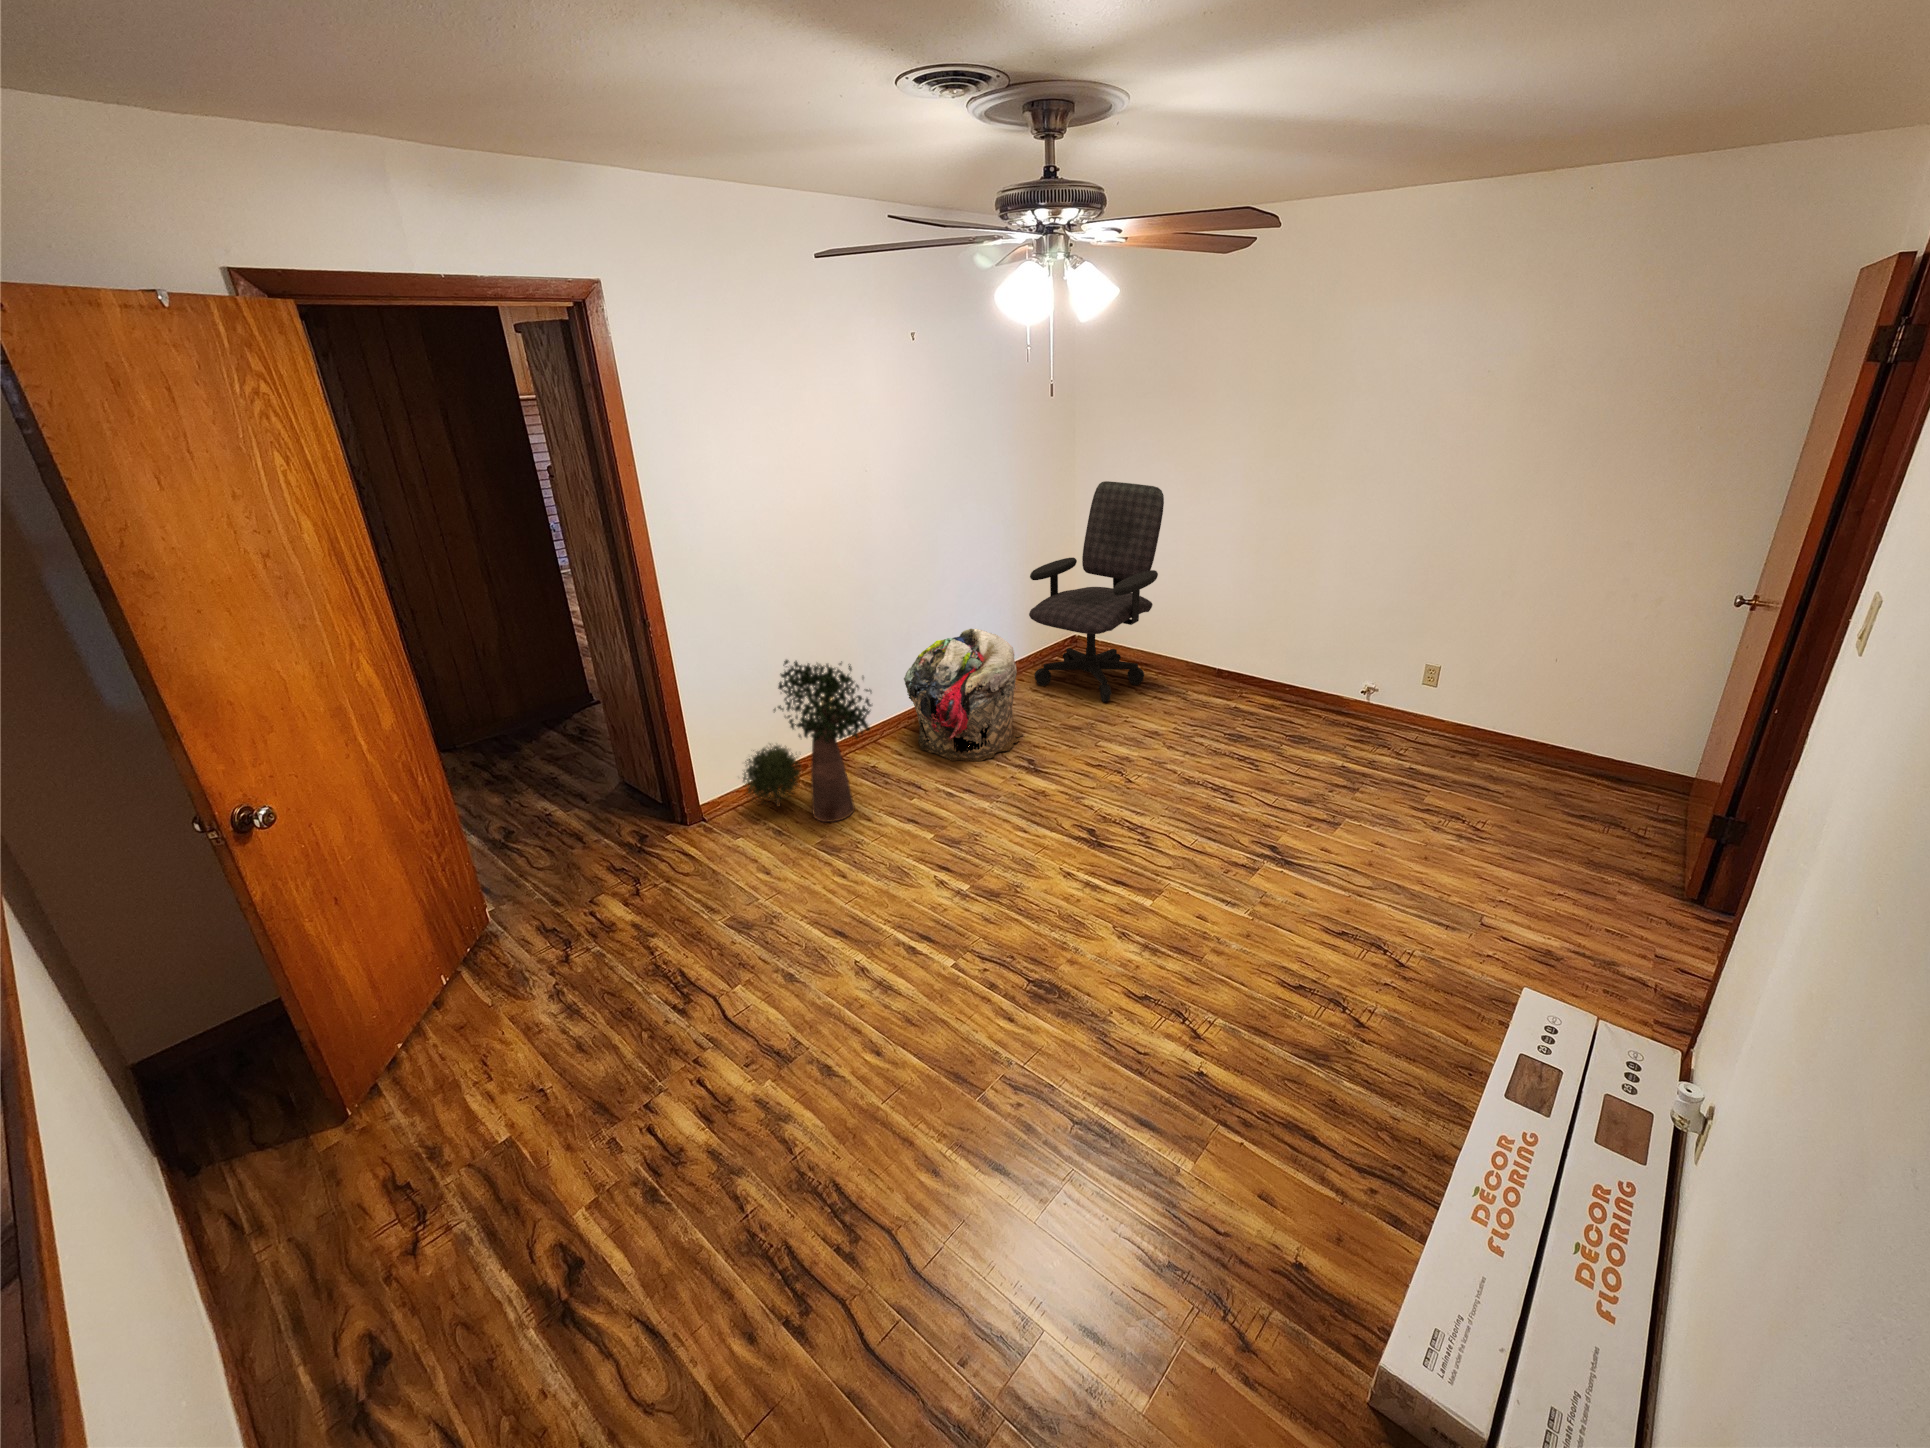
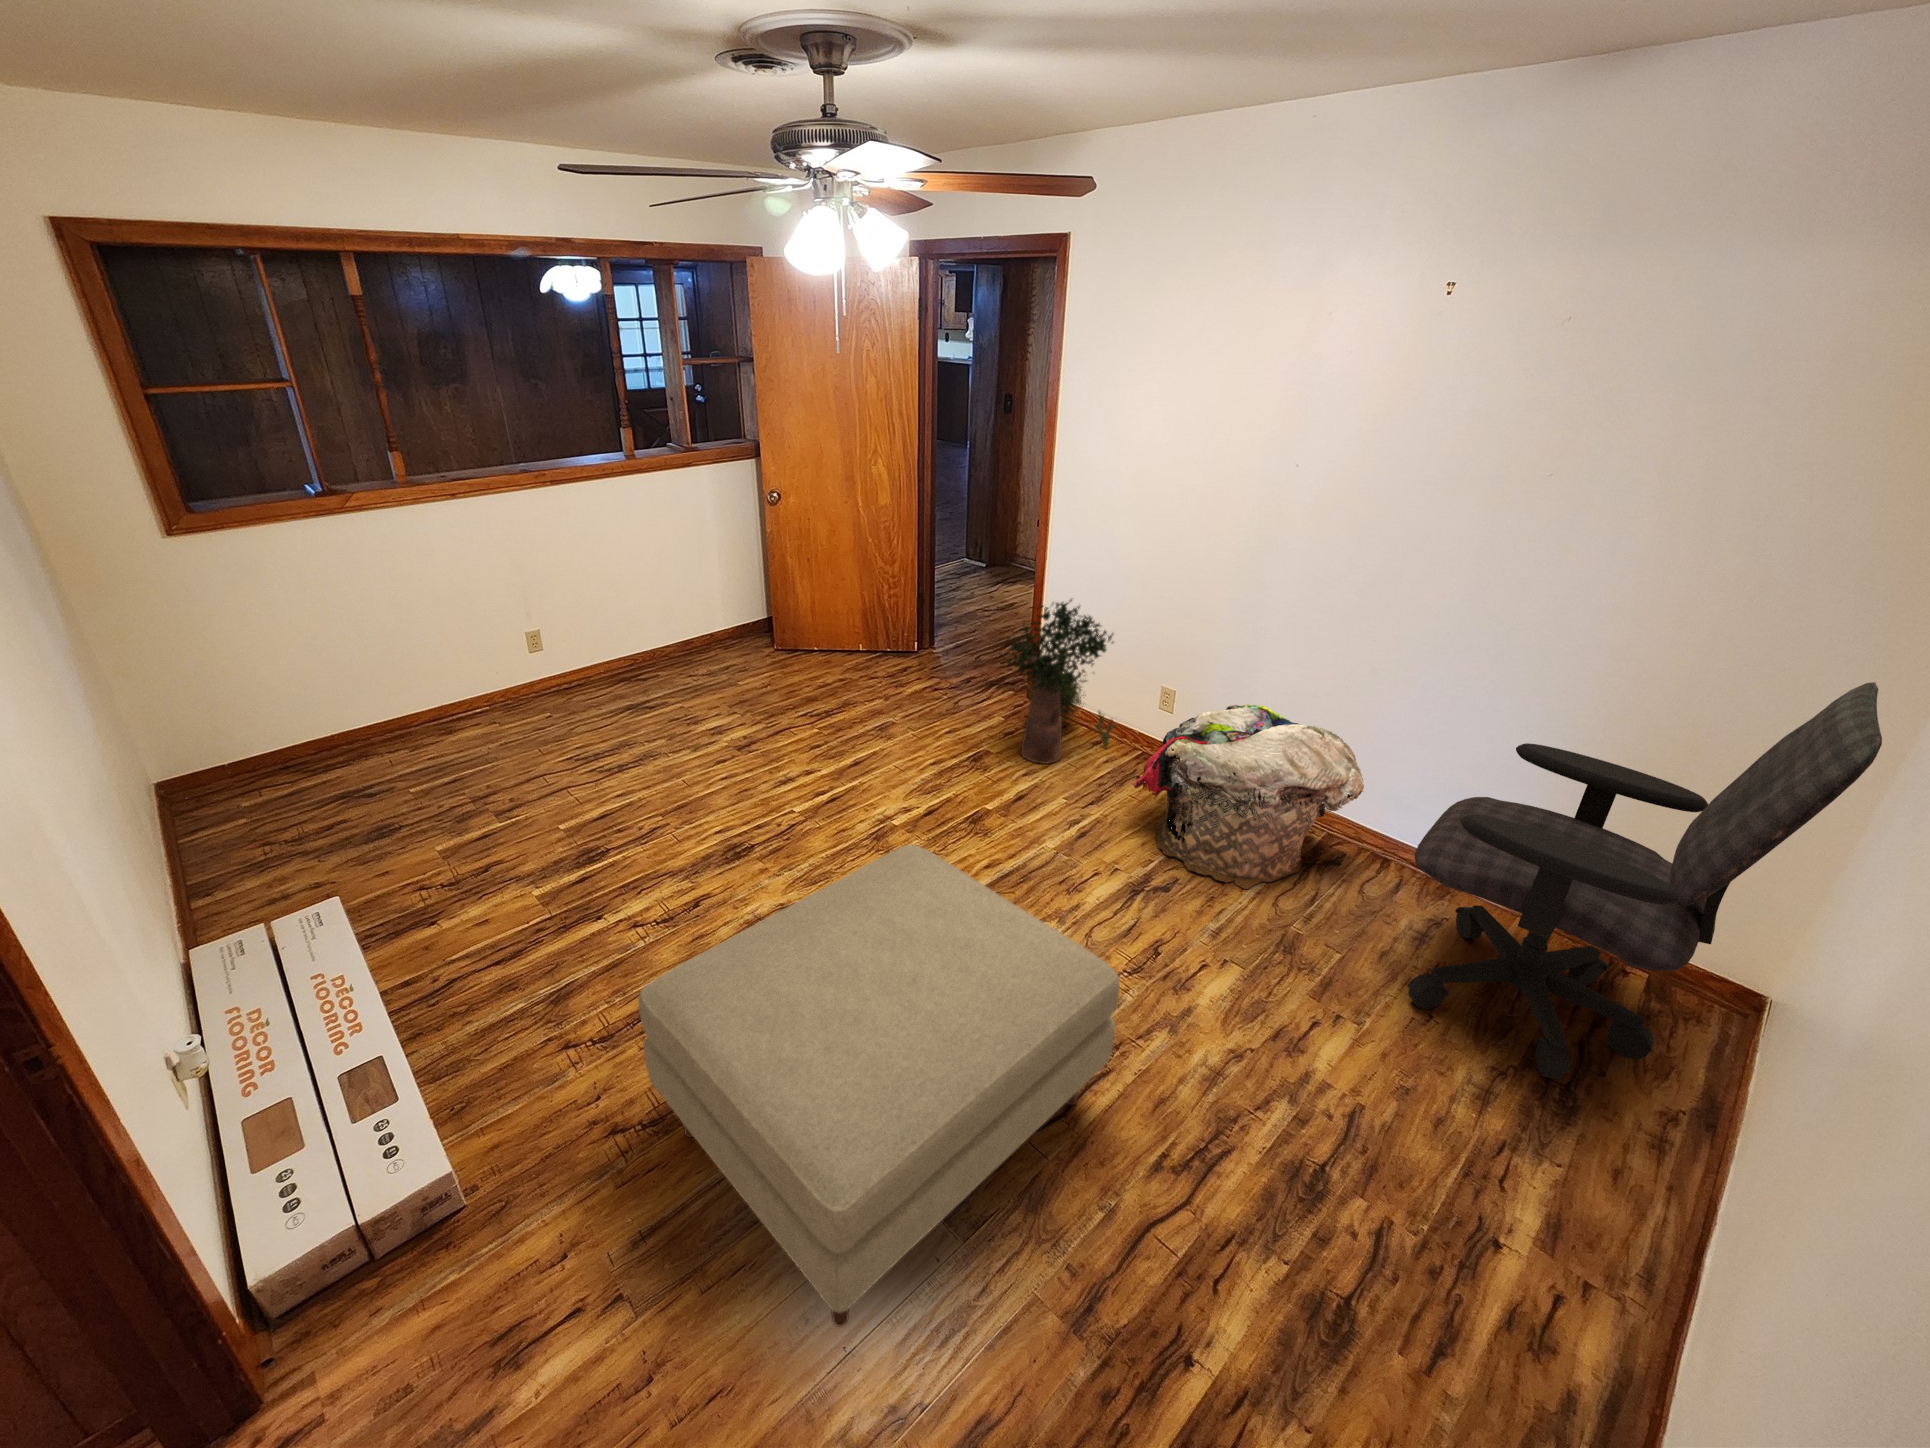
ottoman: none [1157,695,1452,932] -> present [638,845,1120,1327]

